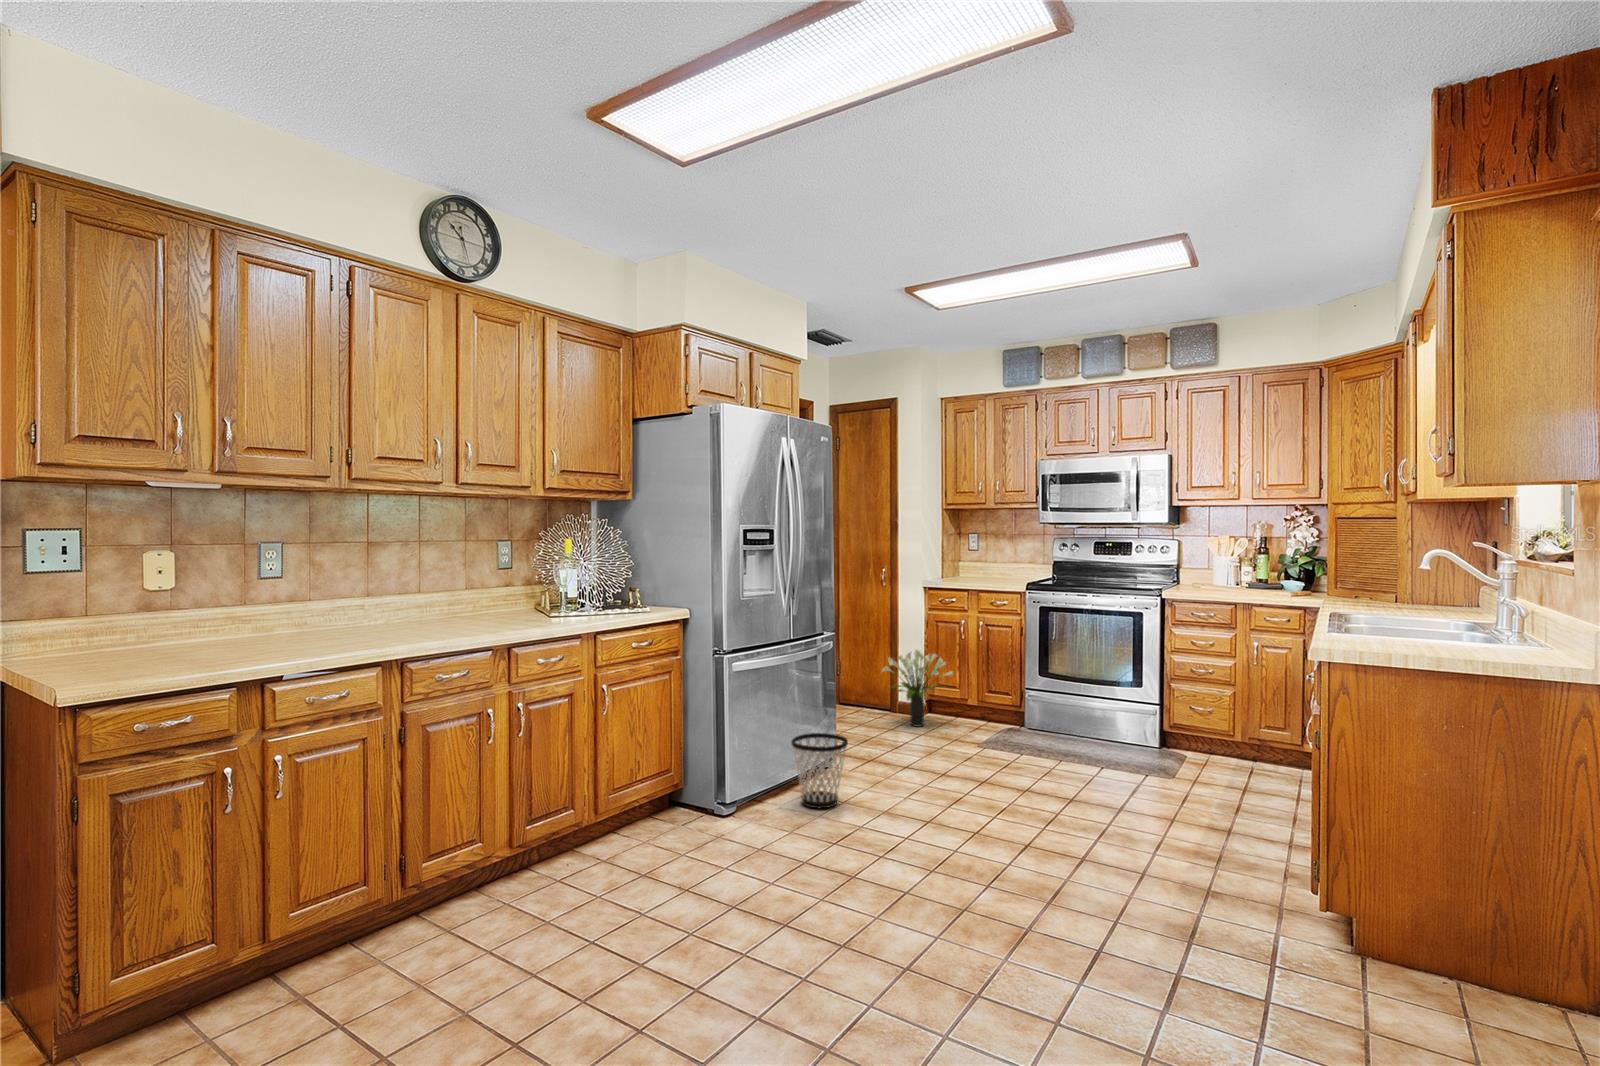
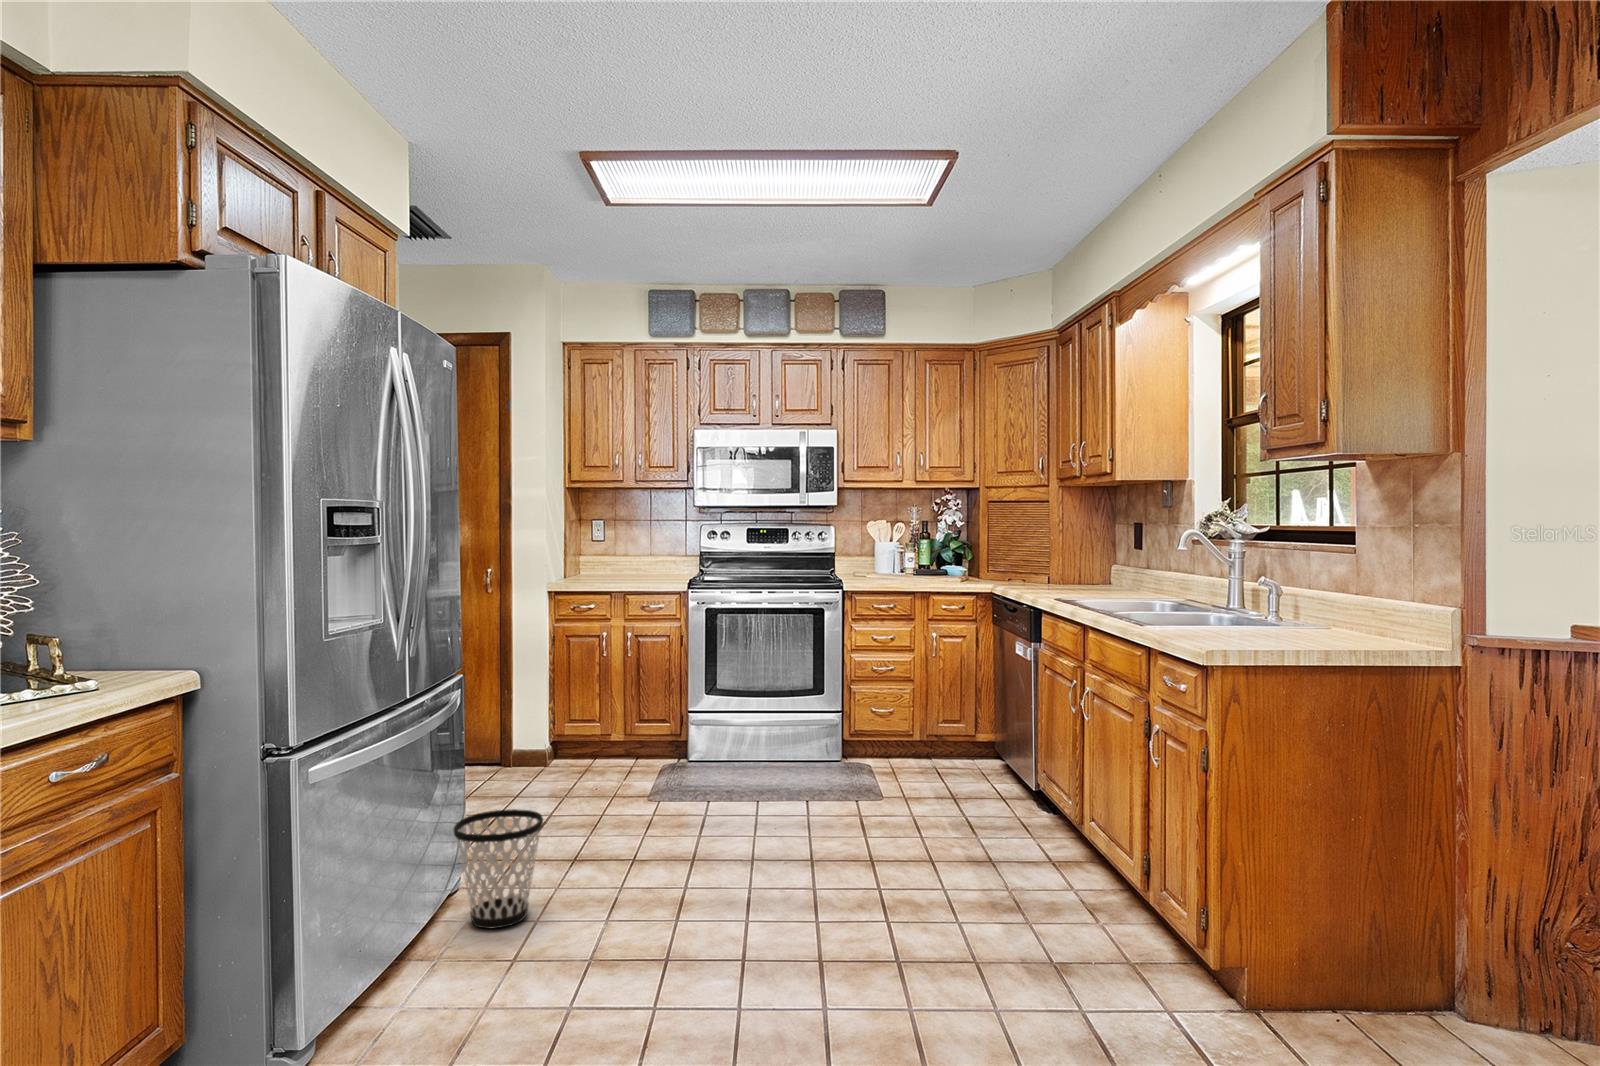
potted plant: present [883,649,953,727] -> none [504,675,601,779]

